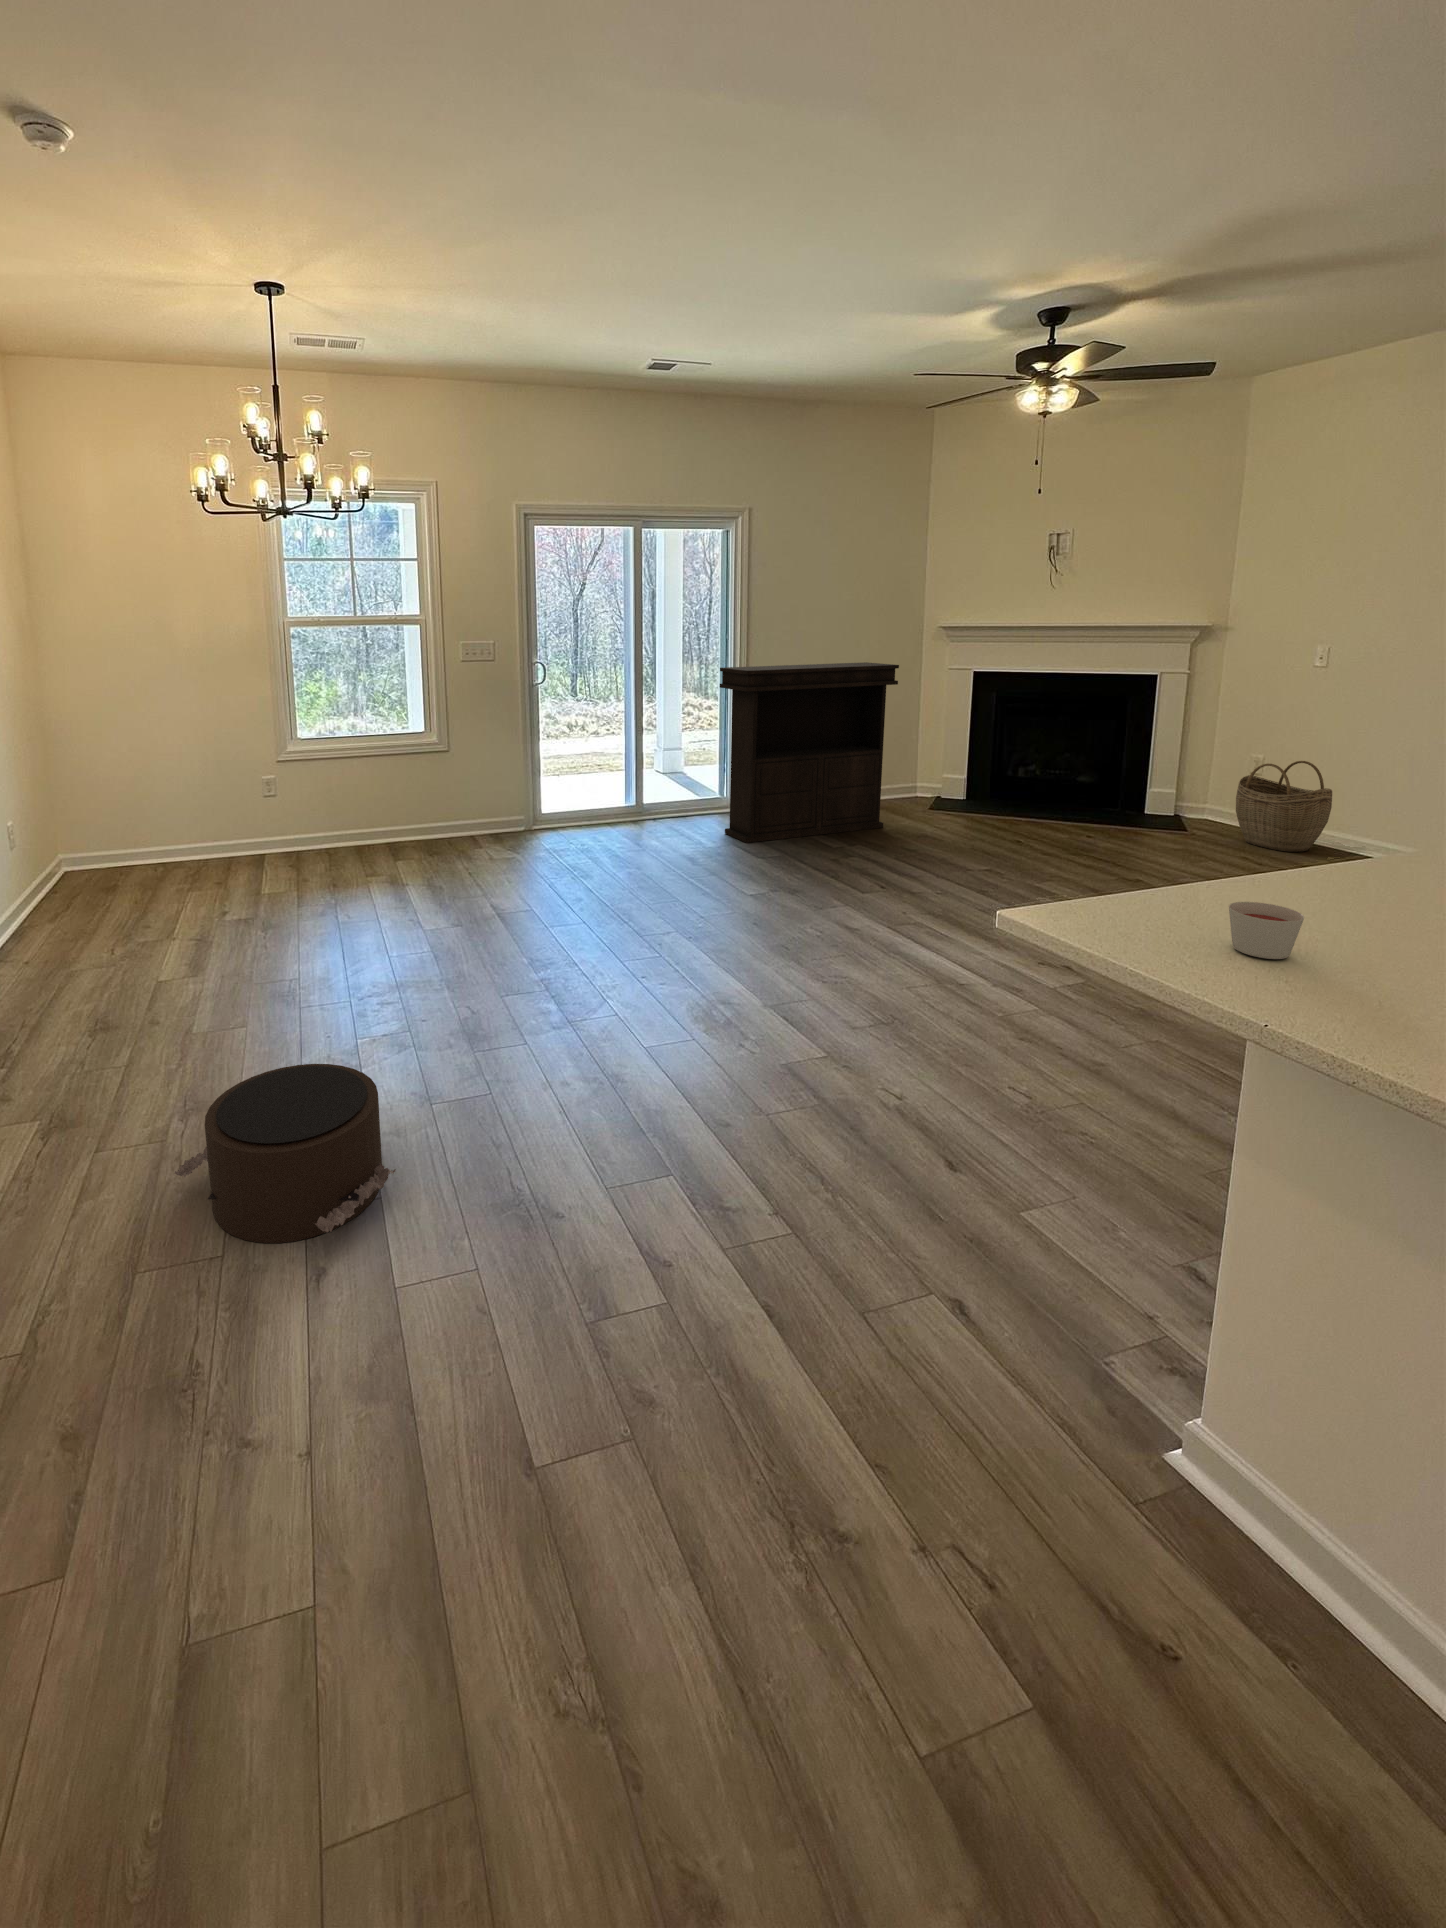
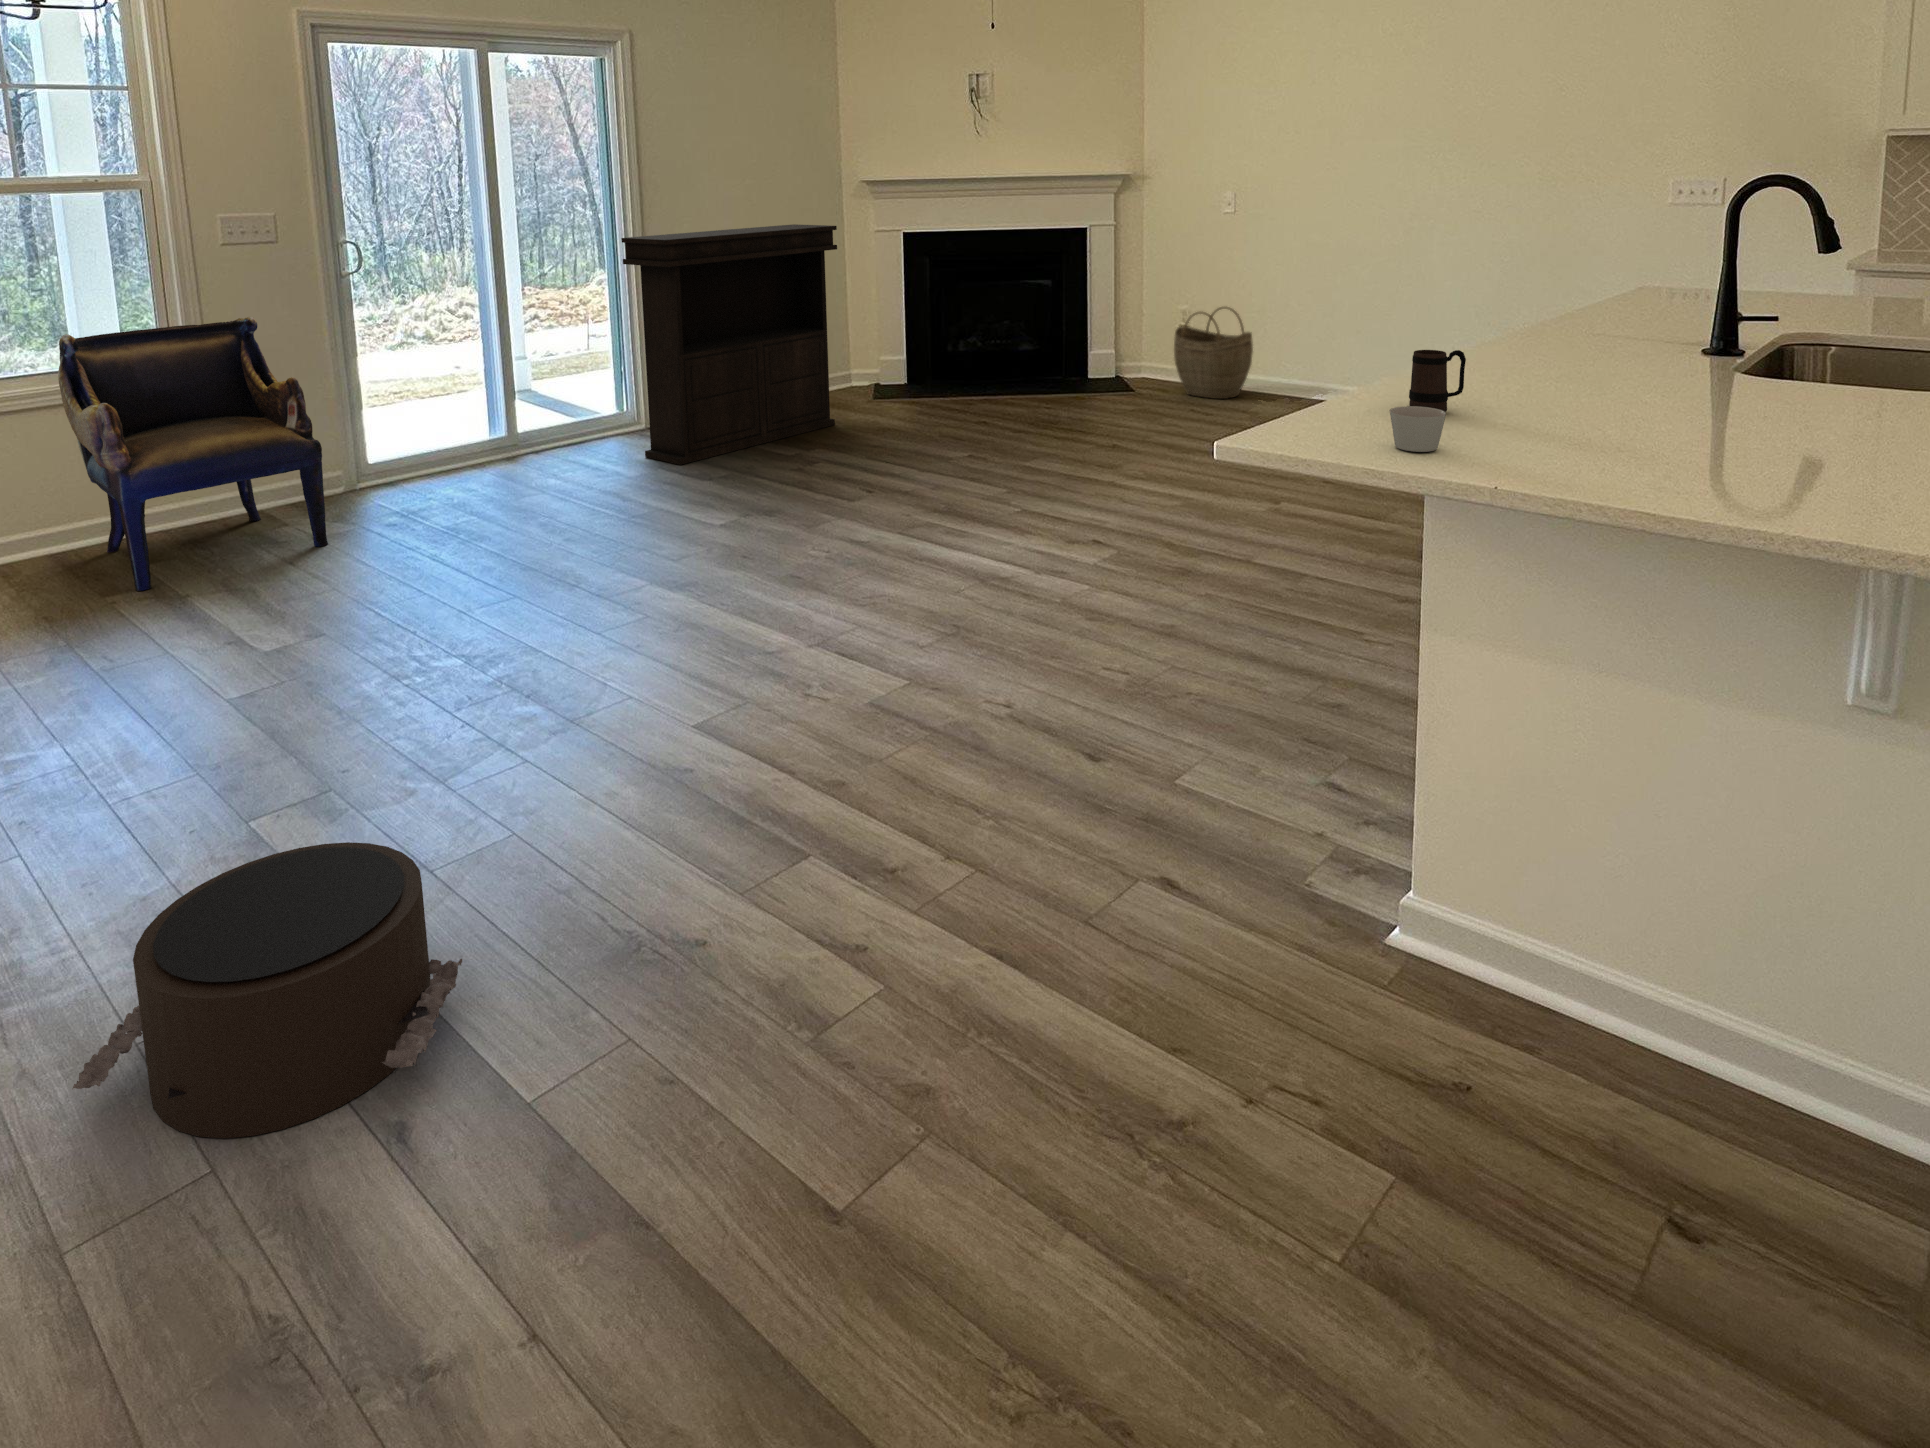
armchair: none [363,709,497,875] -> present [58,317,328,591]
mug: none [1306,839,1393,916] -> present [1409,350,1466,412]

